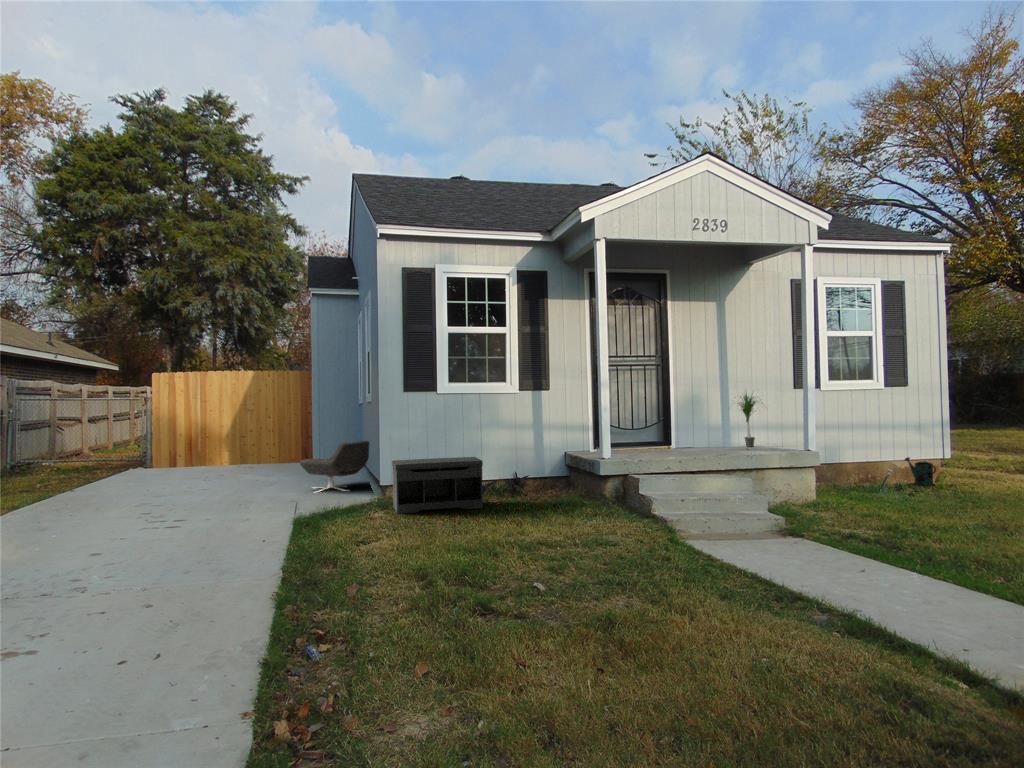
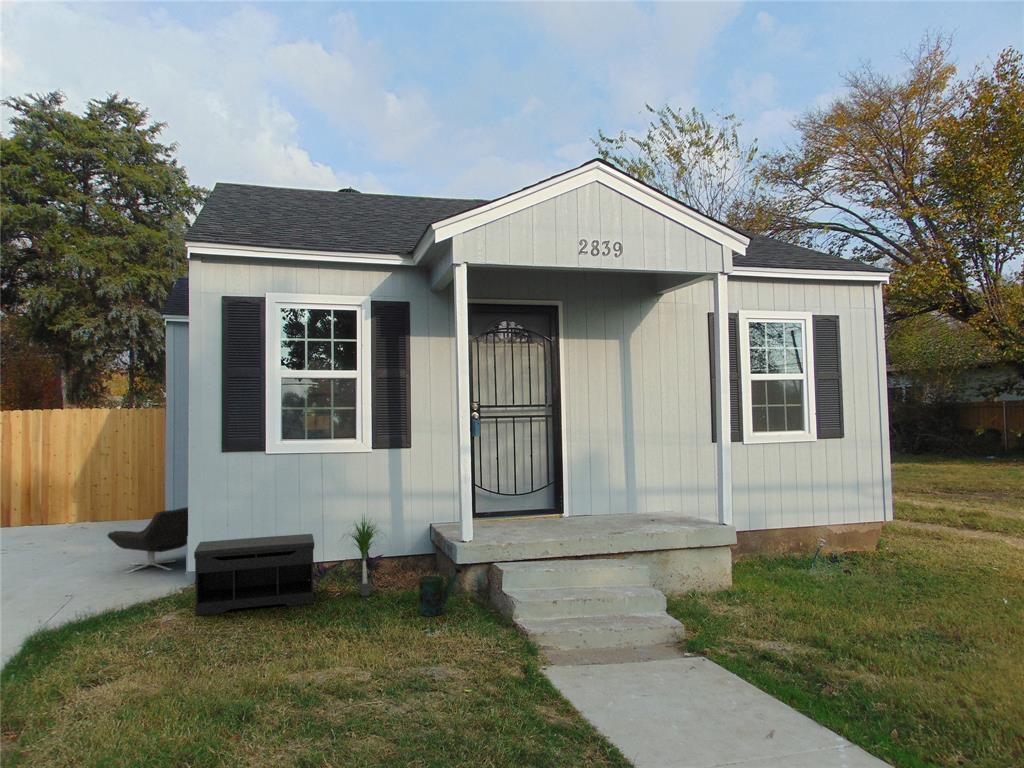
potted plant: present [740,394,757,447] -> present [350,517,378,596]
watering can: present [905,457,936,486] -> present [411,568,462,616]

